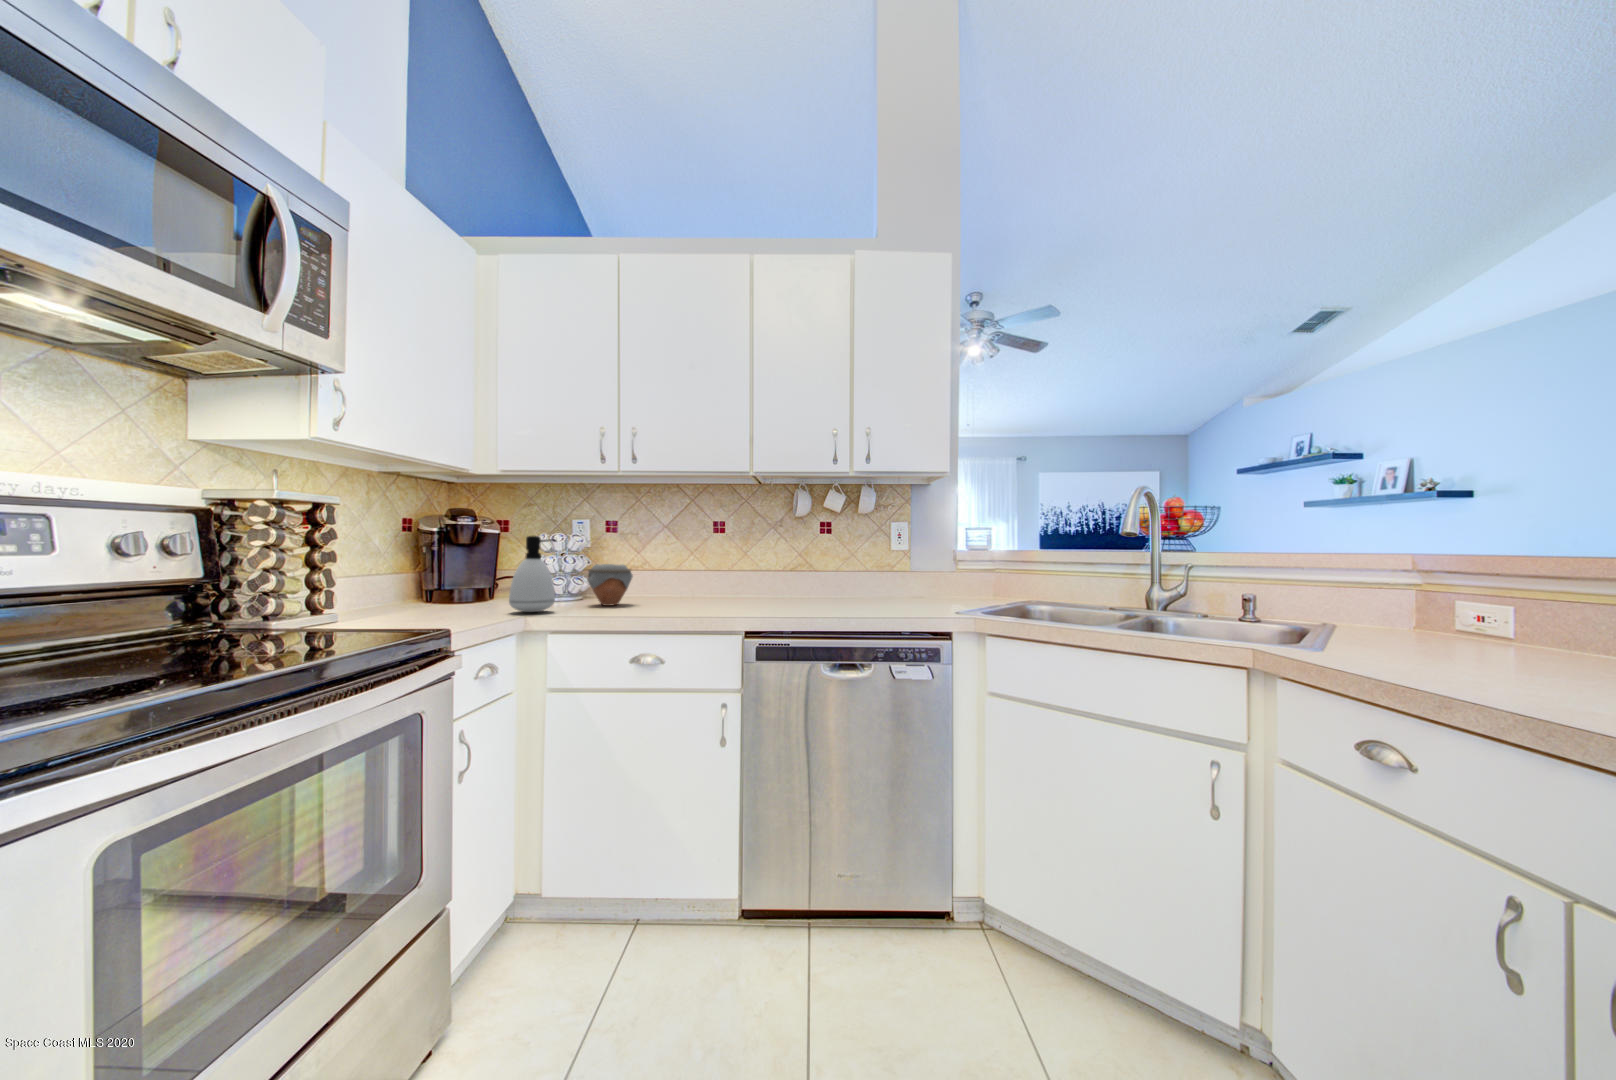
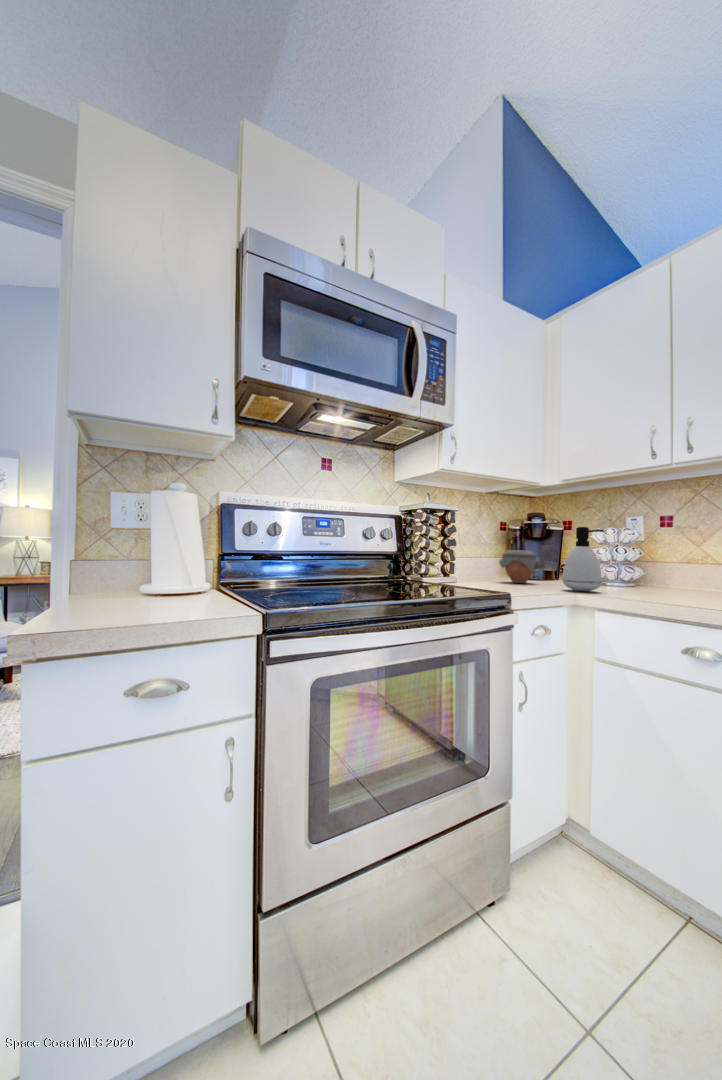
jar: present [587,564,633,606] -> present [499,550,539,583]

